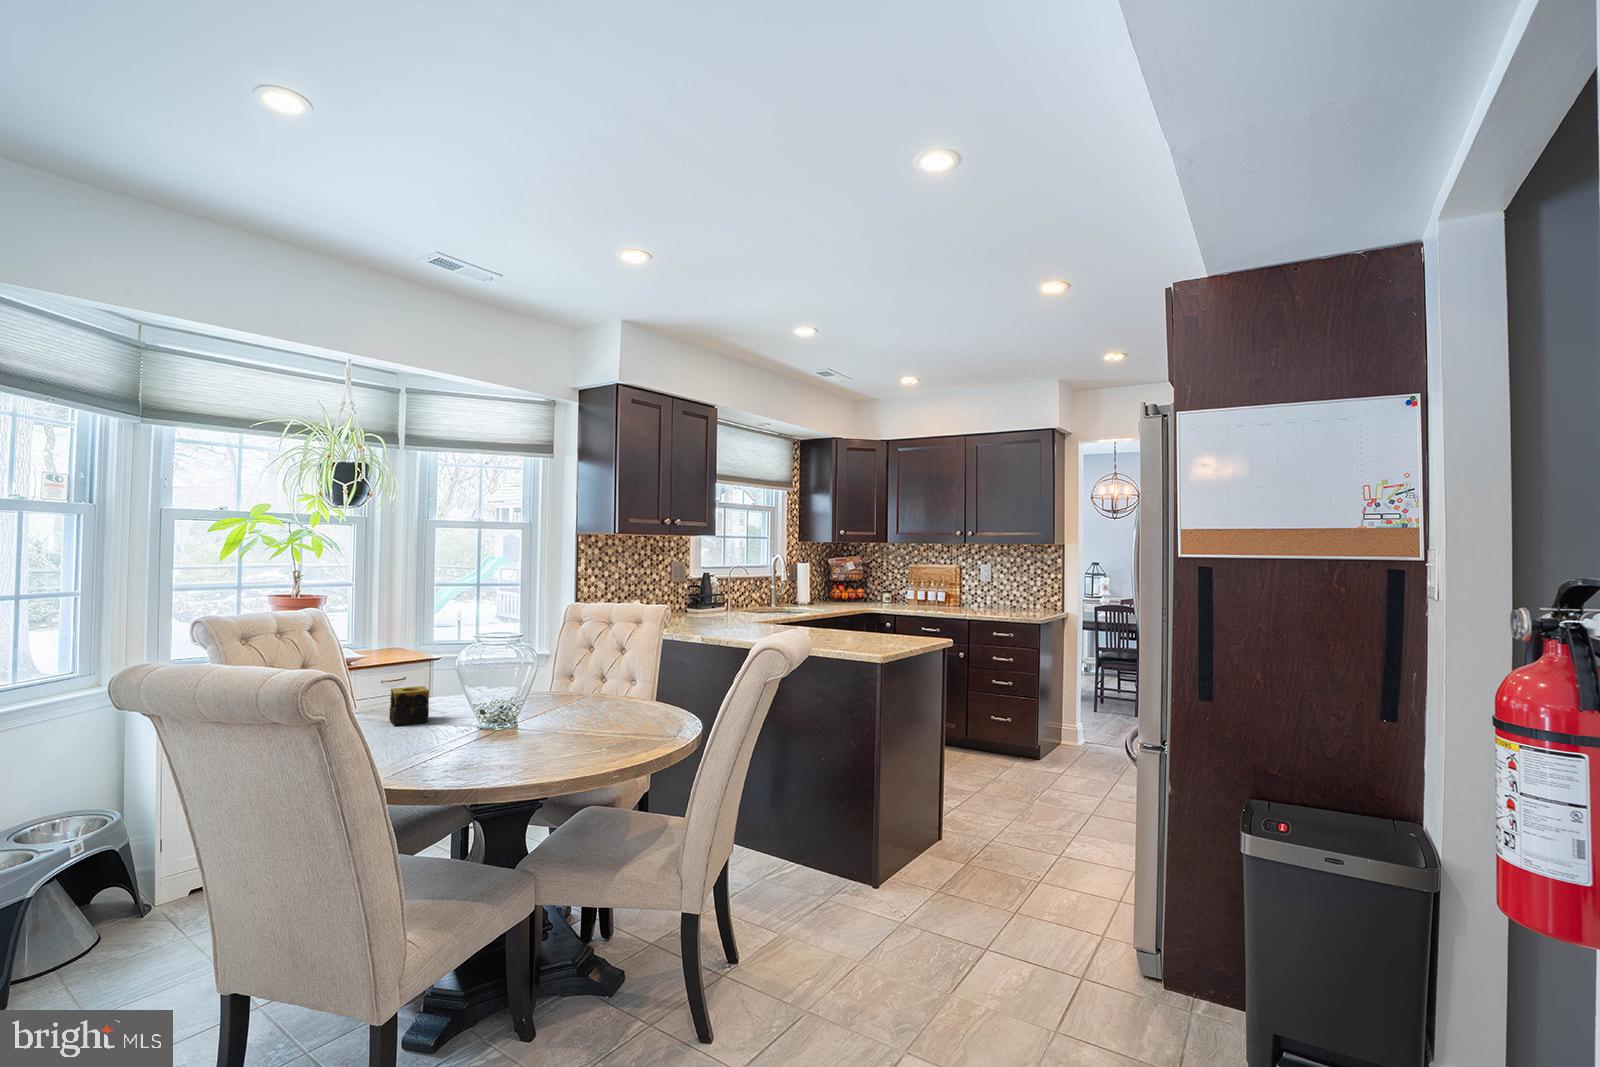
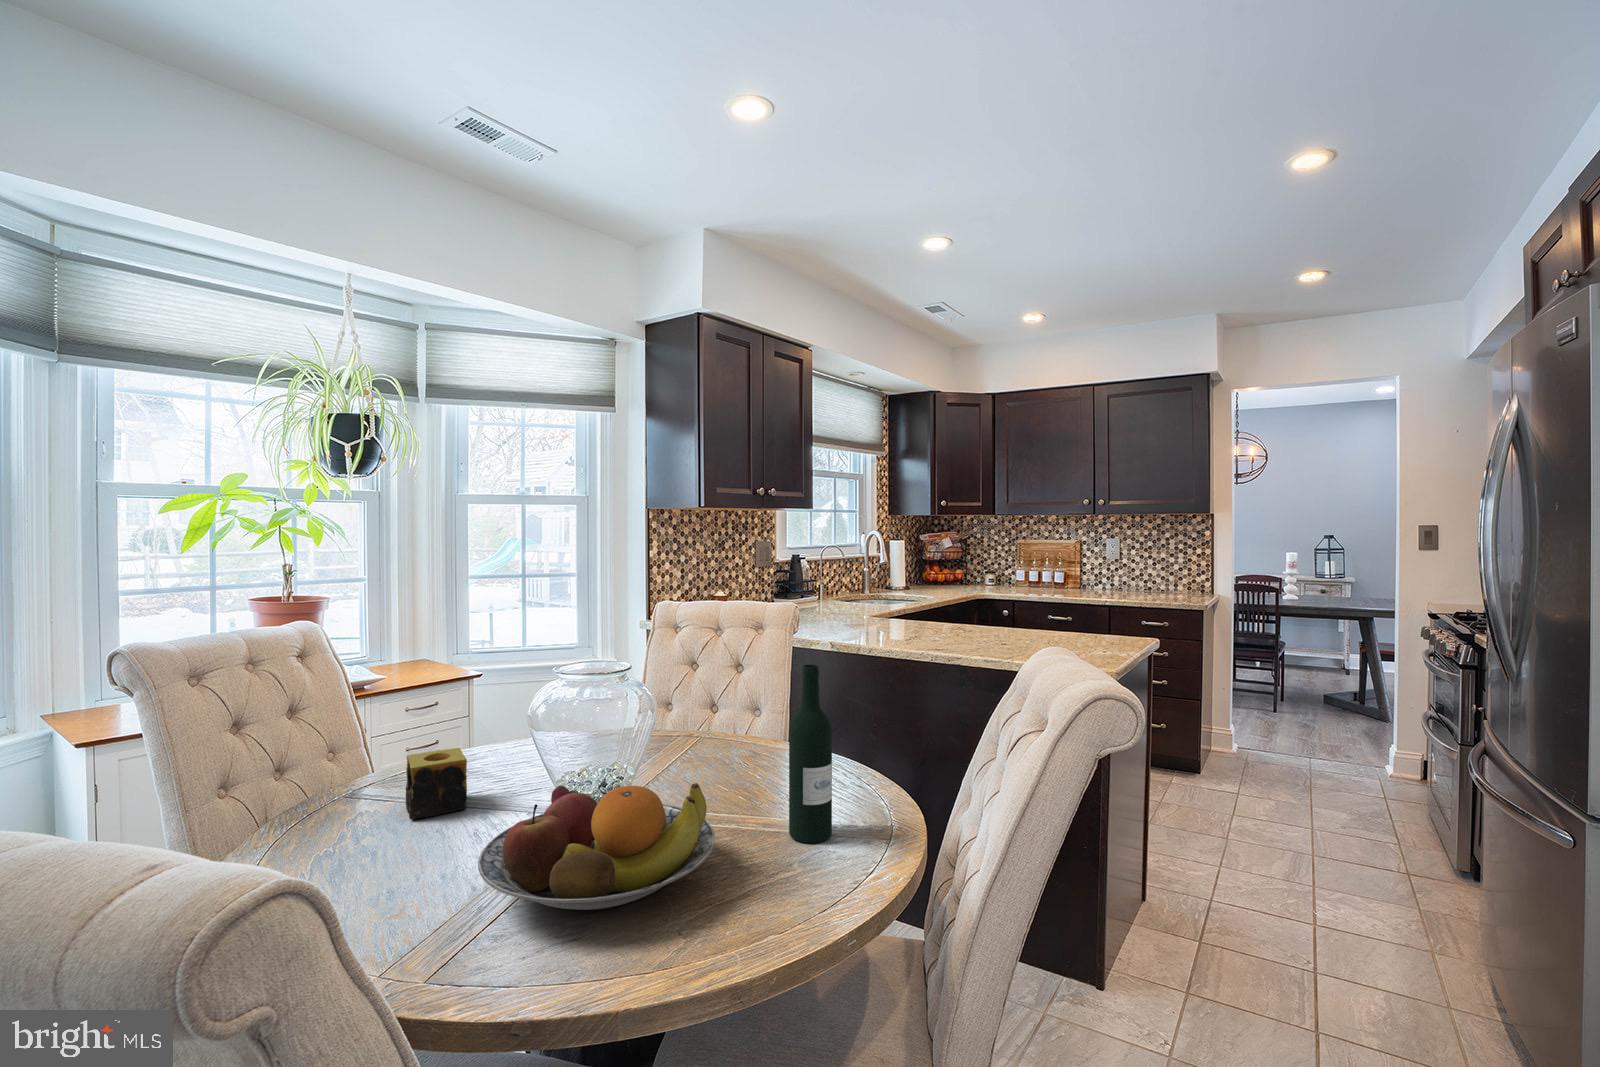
wine bottle: none [622,631,649,734] -> present [789,664,832,843]
fruit bowl: none [436,693,572,754] -> present [478,783,715,910]

